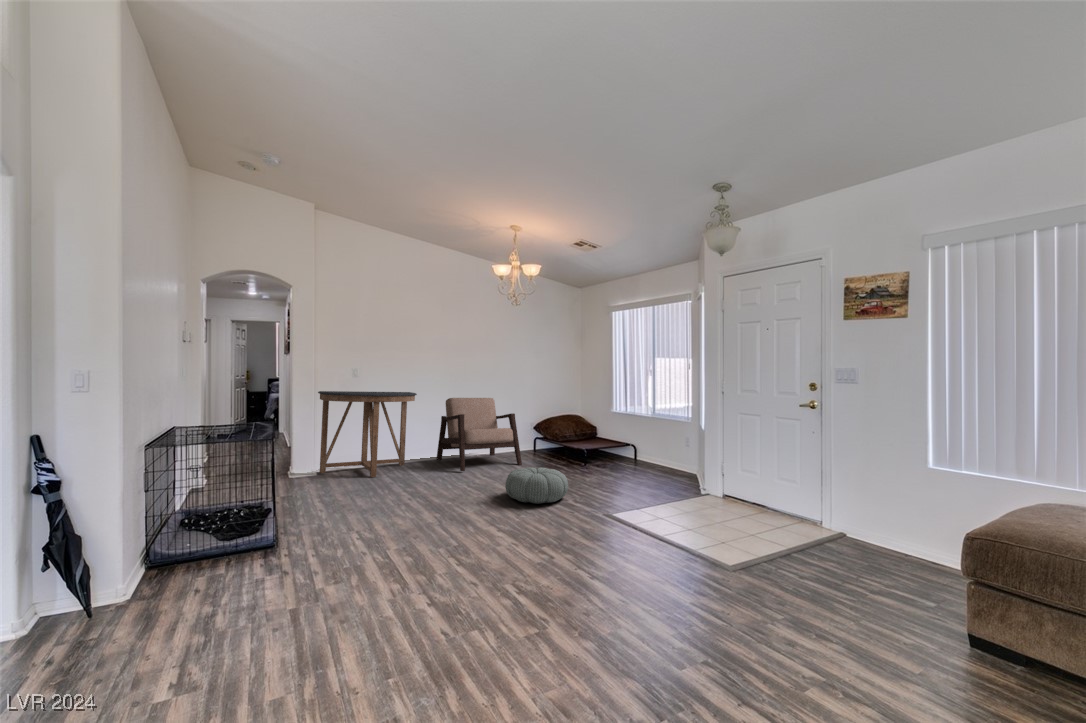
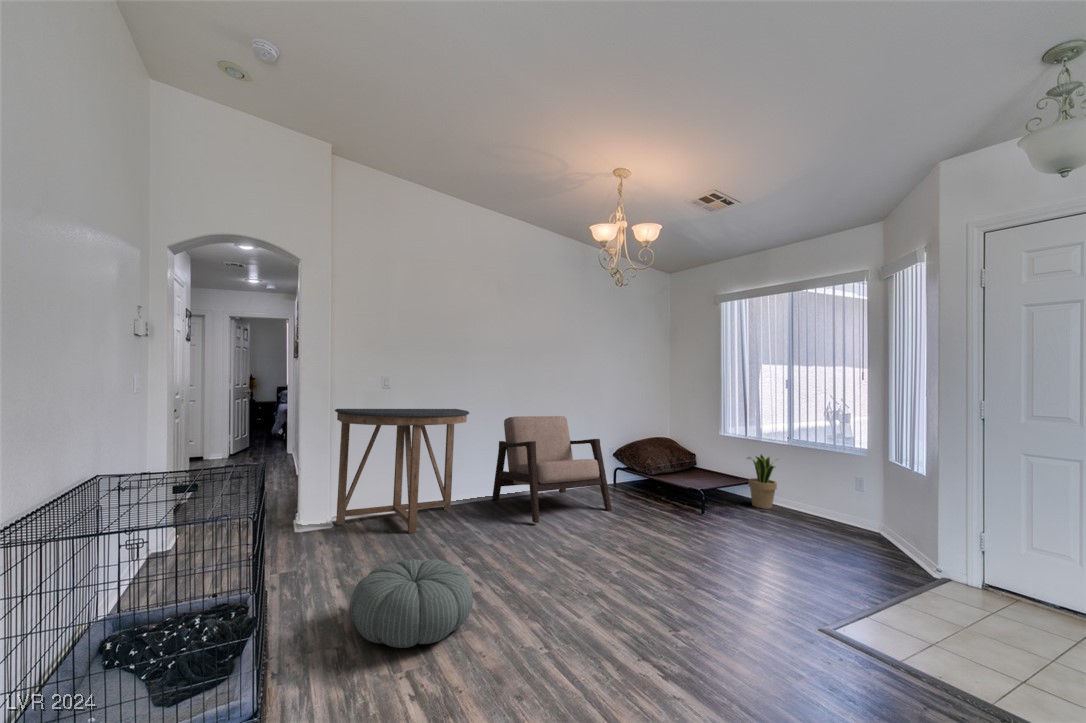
potted plant: none [621,424,645,463] -> present [747,455,777,509]
pouf: present [505,467,568,504] -> present [350,559,473,648]

